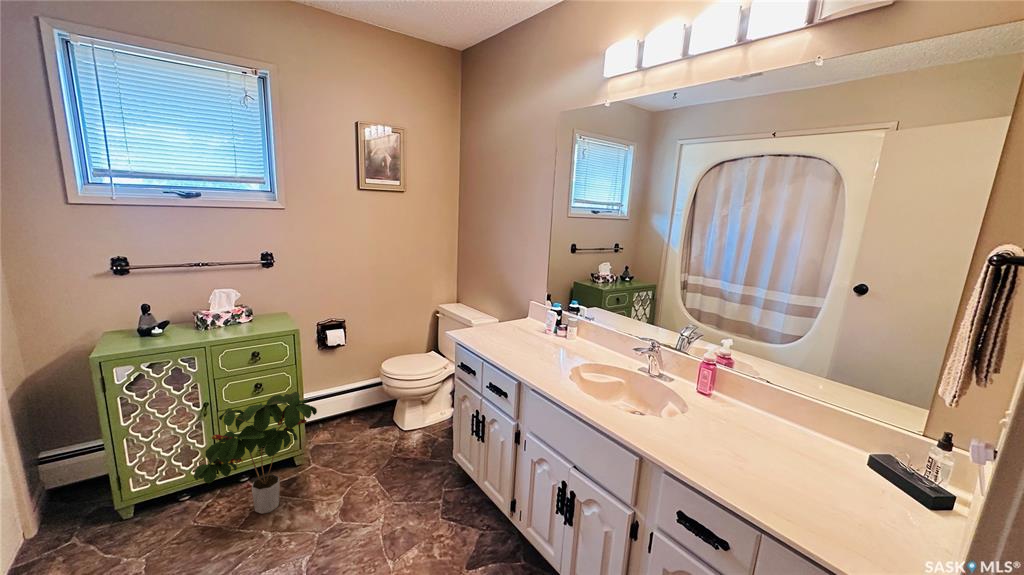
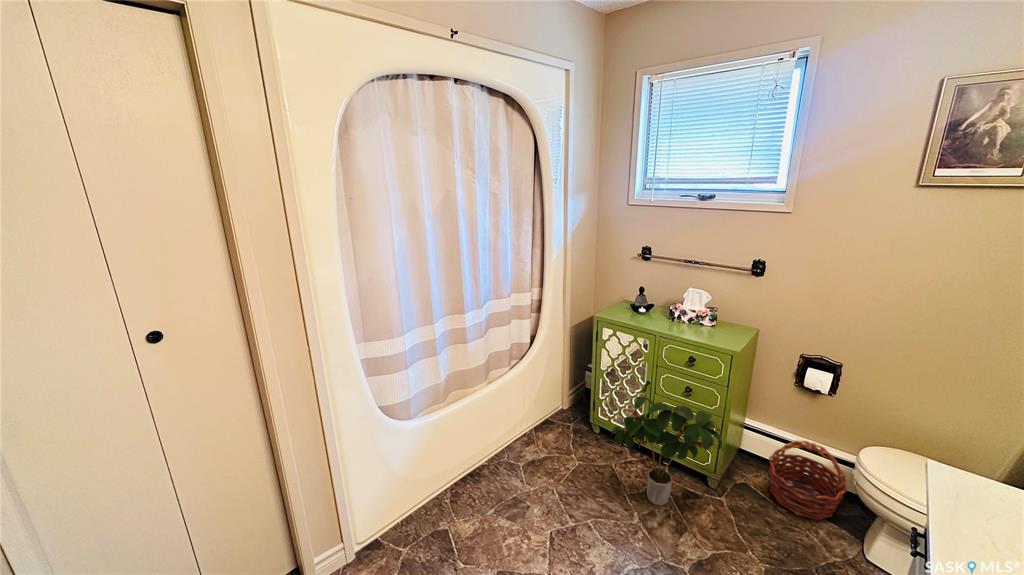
basket: none [324,381,377,440] -> present [769,441,847,520]

